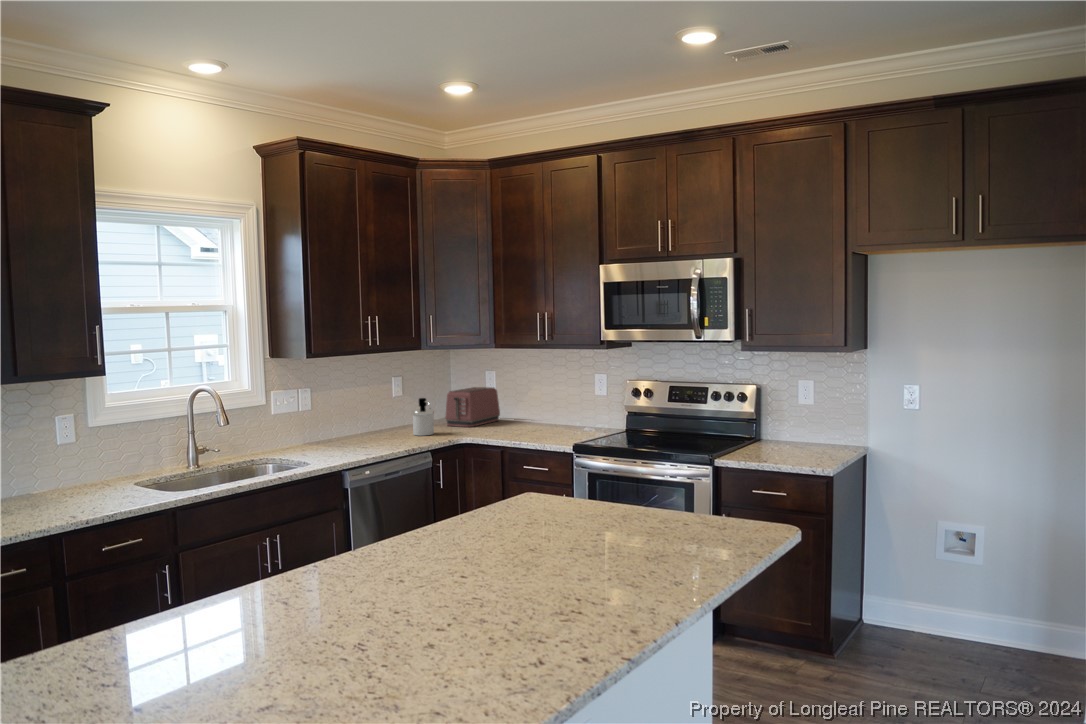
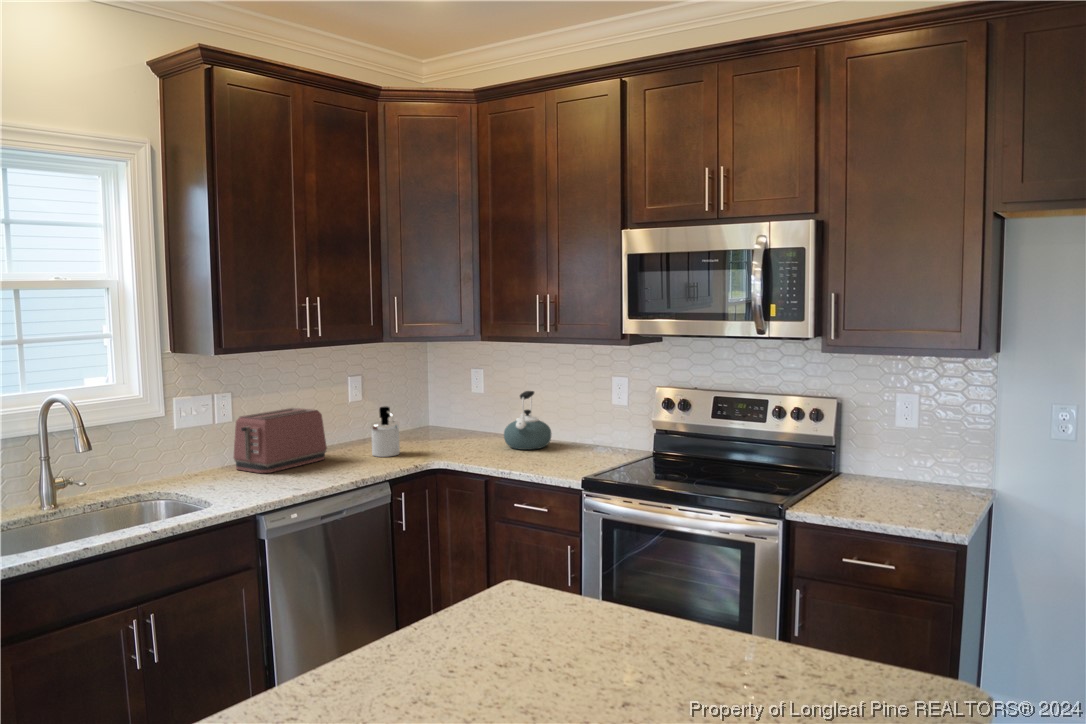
kettle: none [512,386,548,430] -> present [504,391,551,450]
toaster: present [445,387,500,427] -> present [234,408,327,473]

